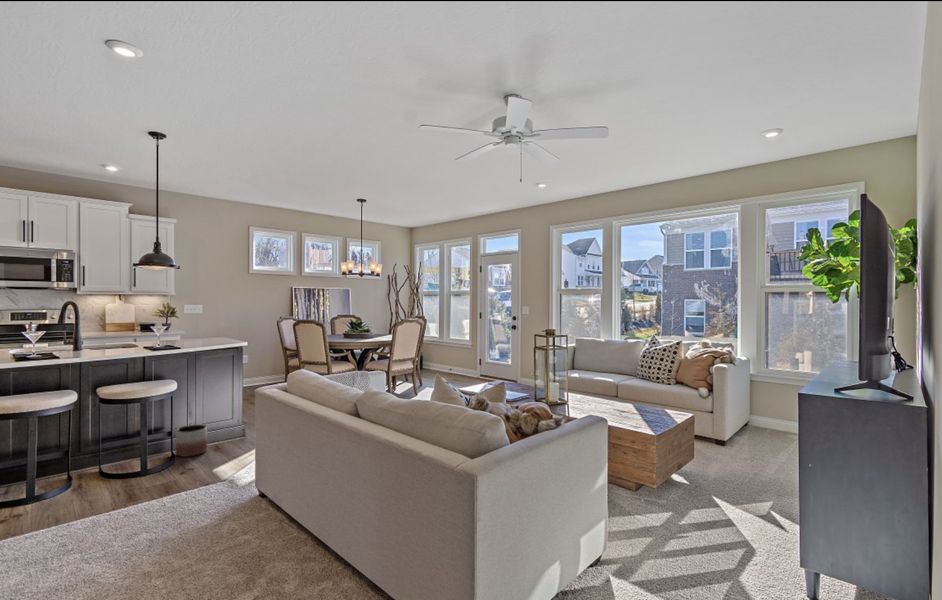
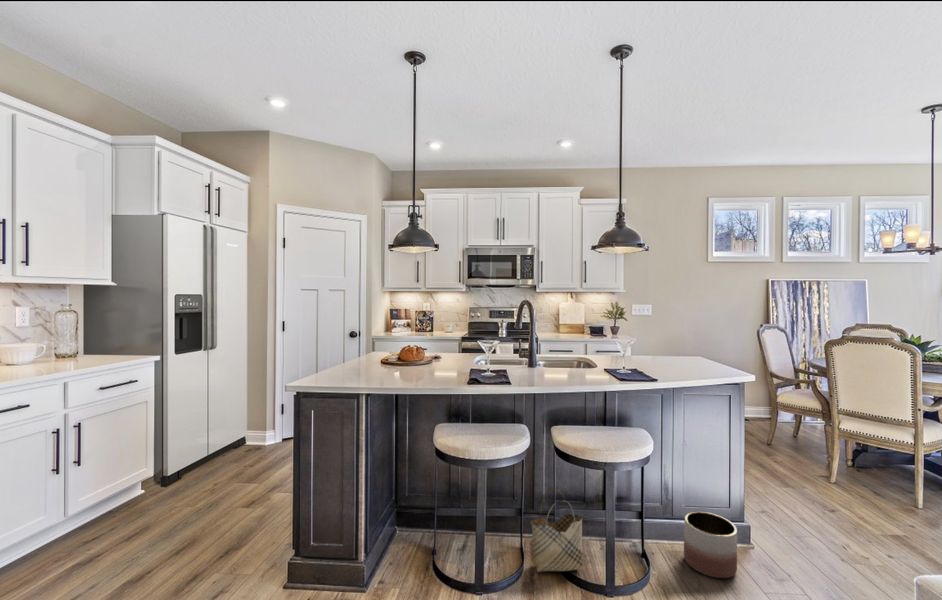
woven basket: none [50,428,97,484] -> present [531,488,583,572]

